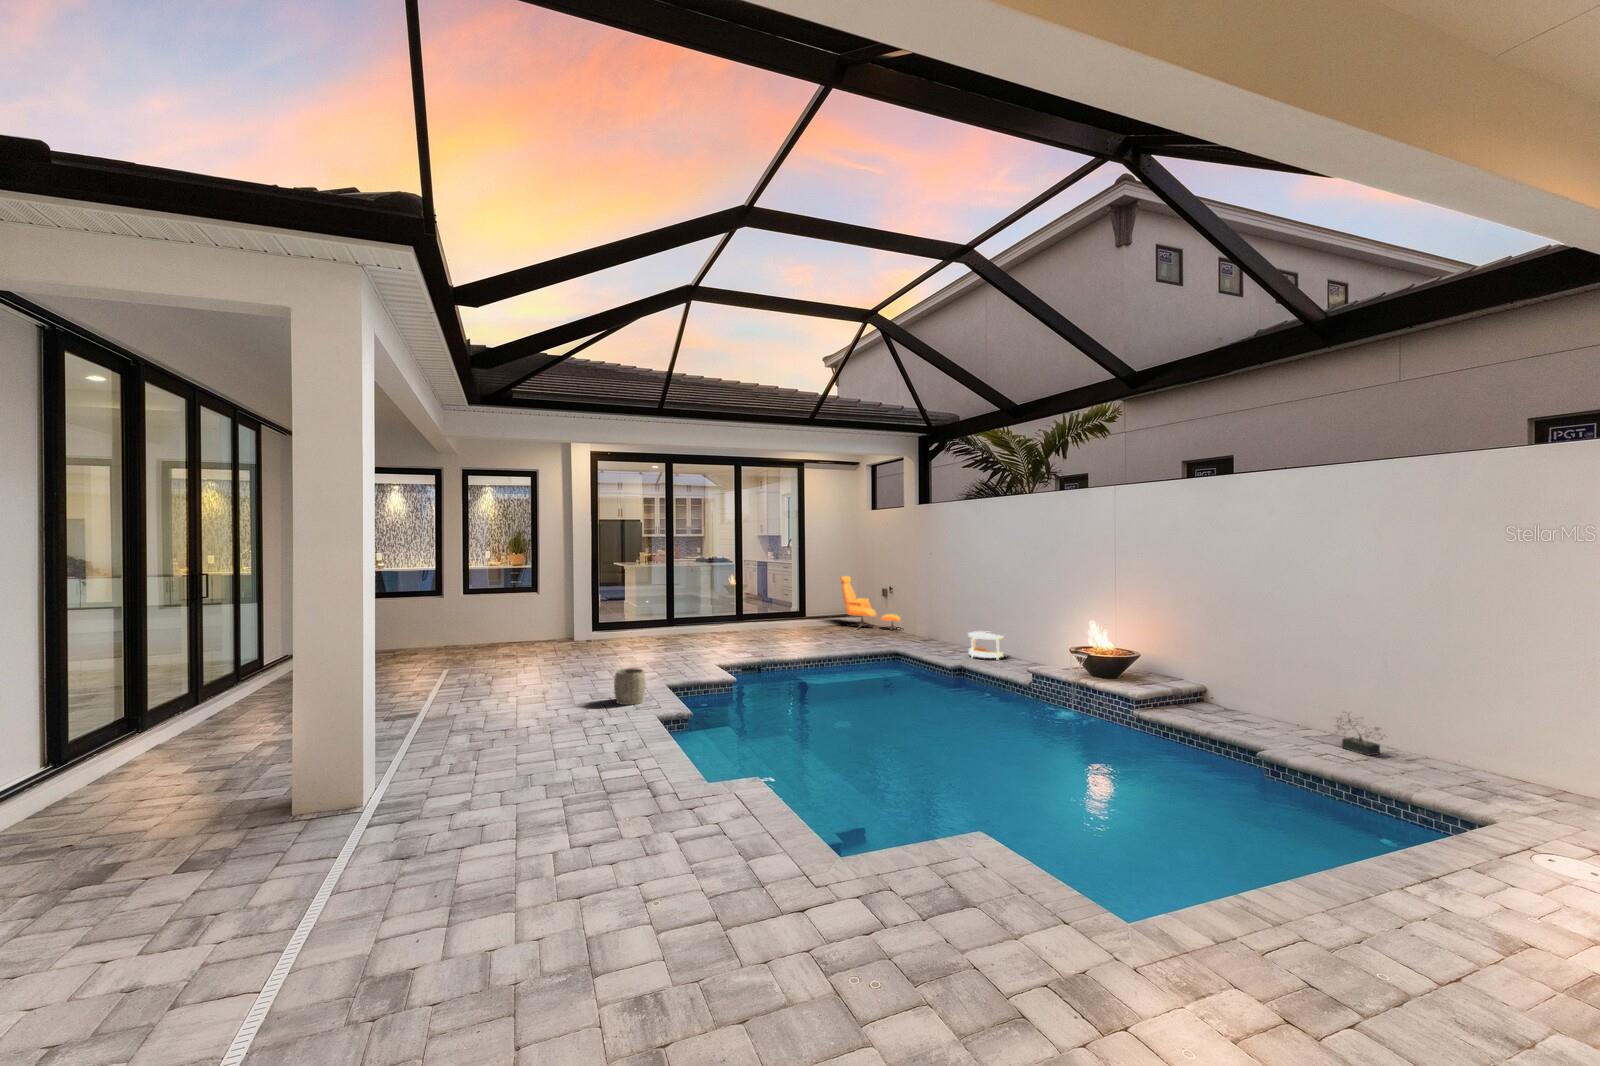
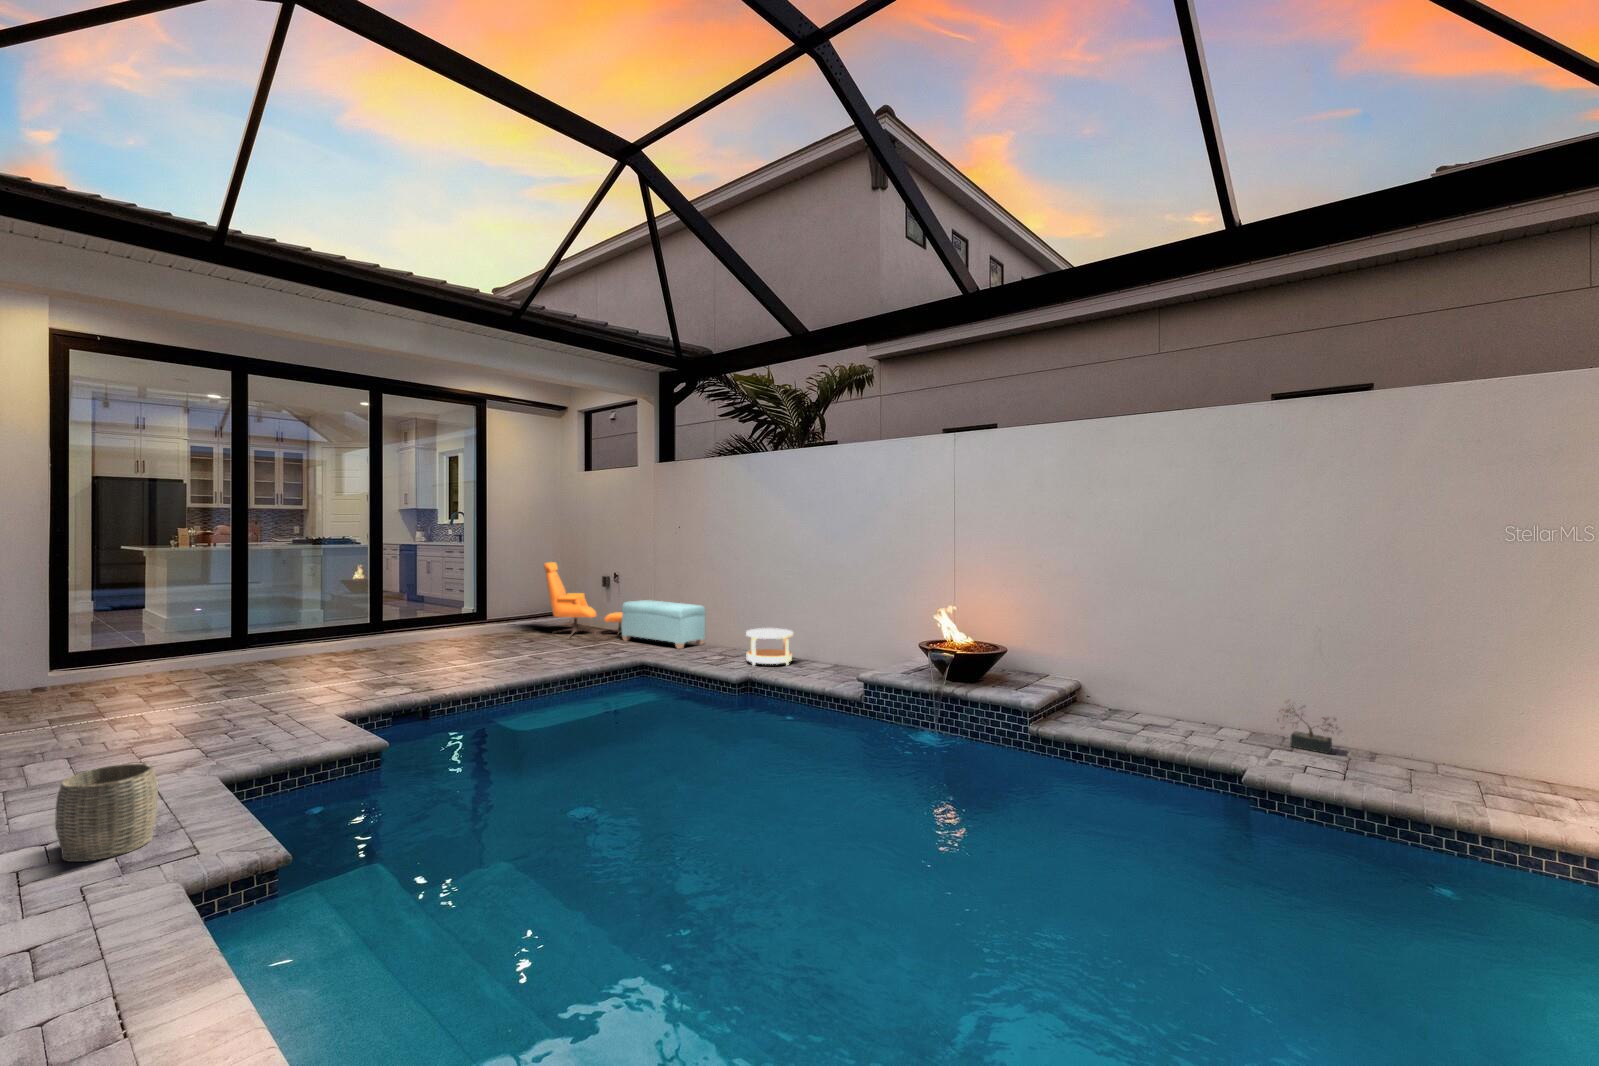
bench: none [891,606,949,643] -> present [622,600,706,649]

